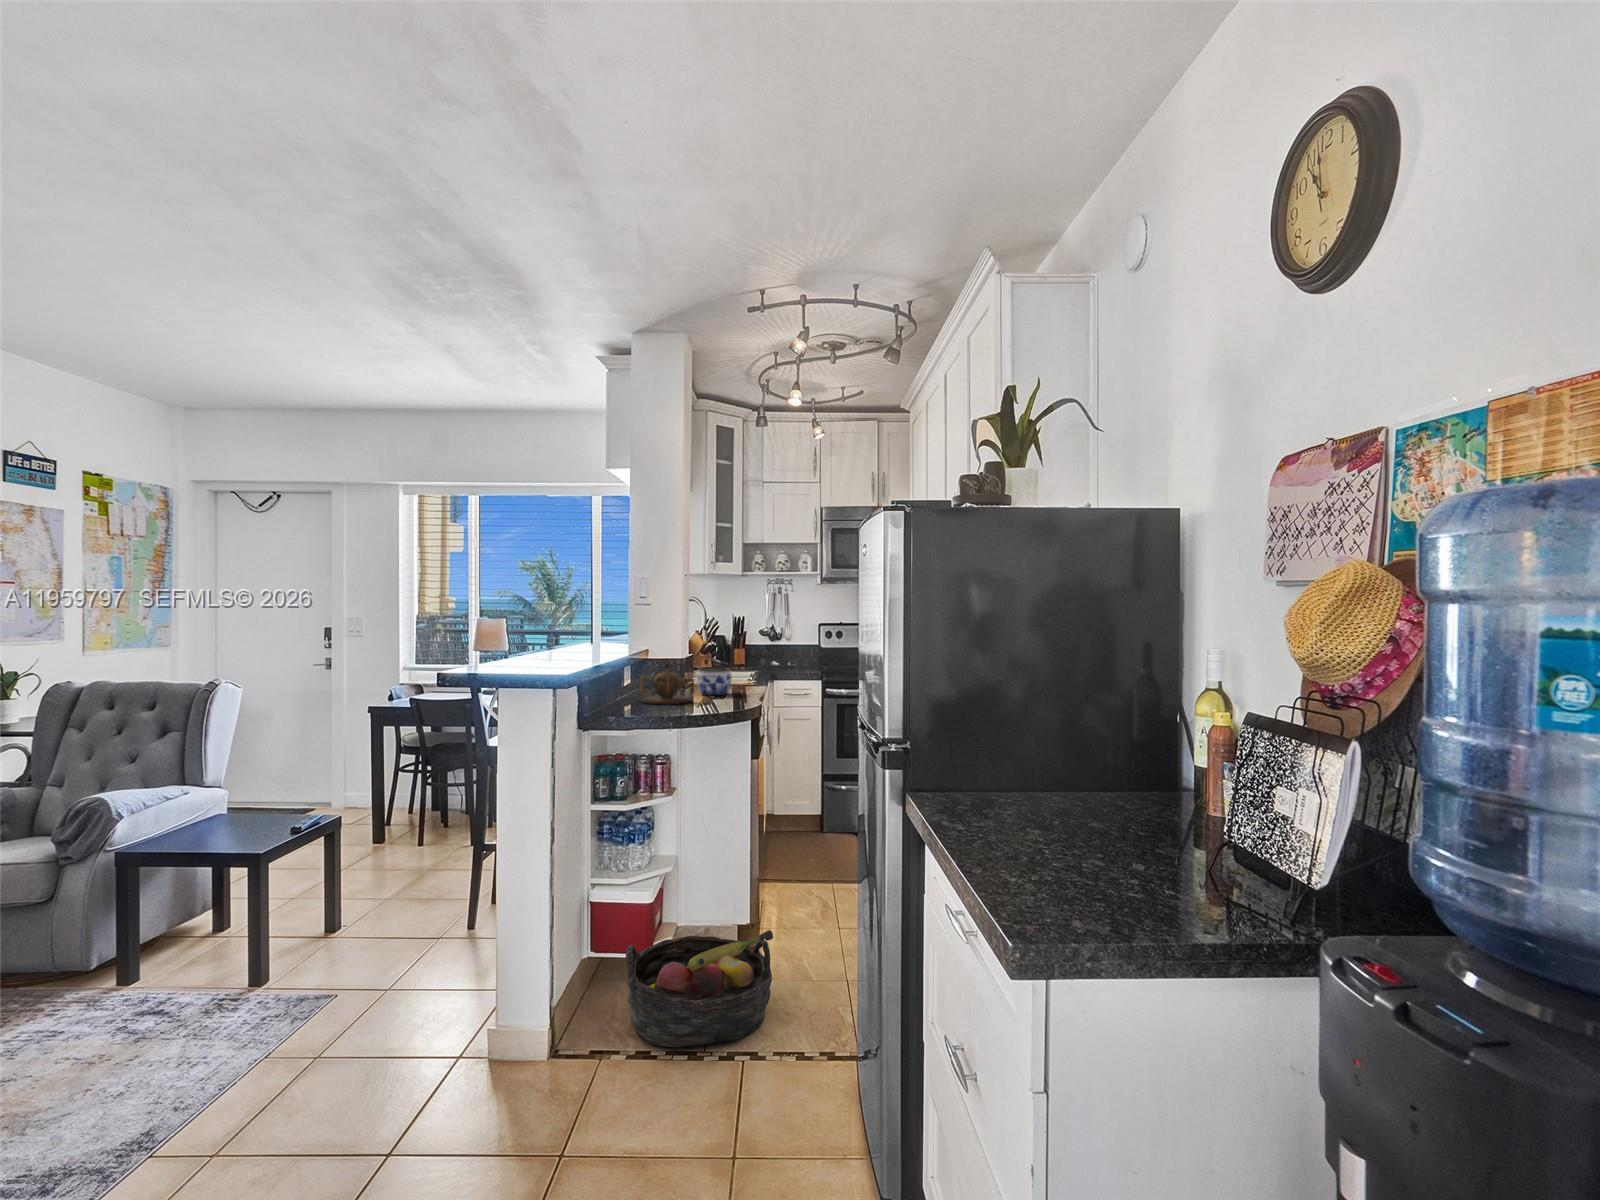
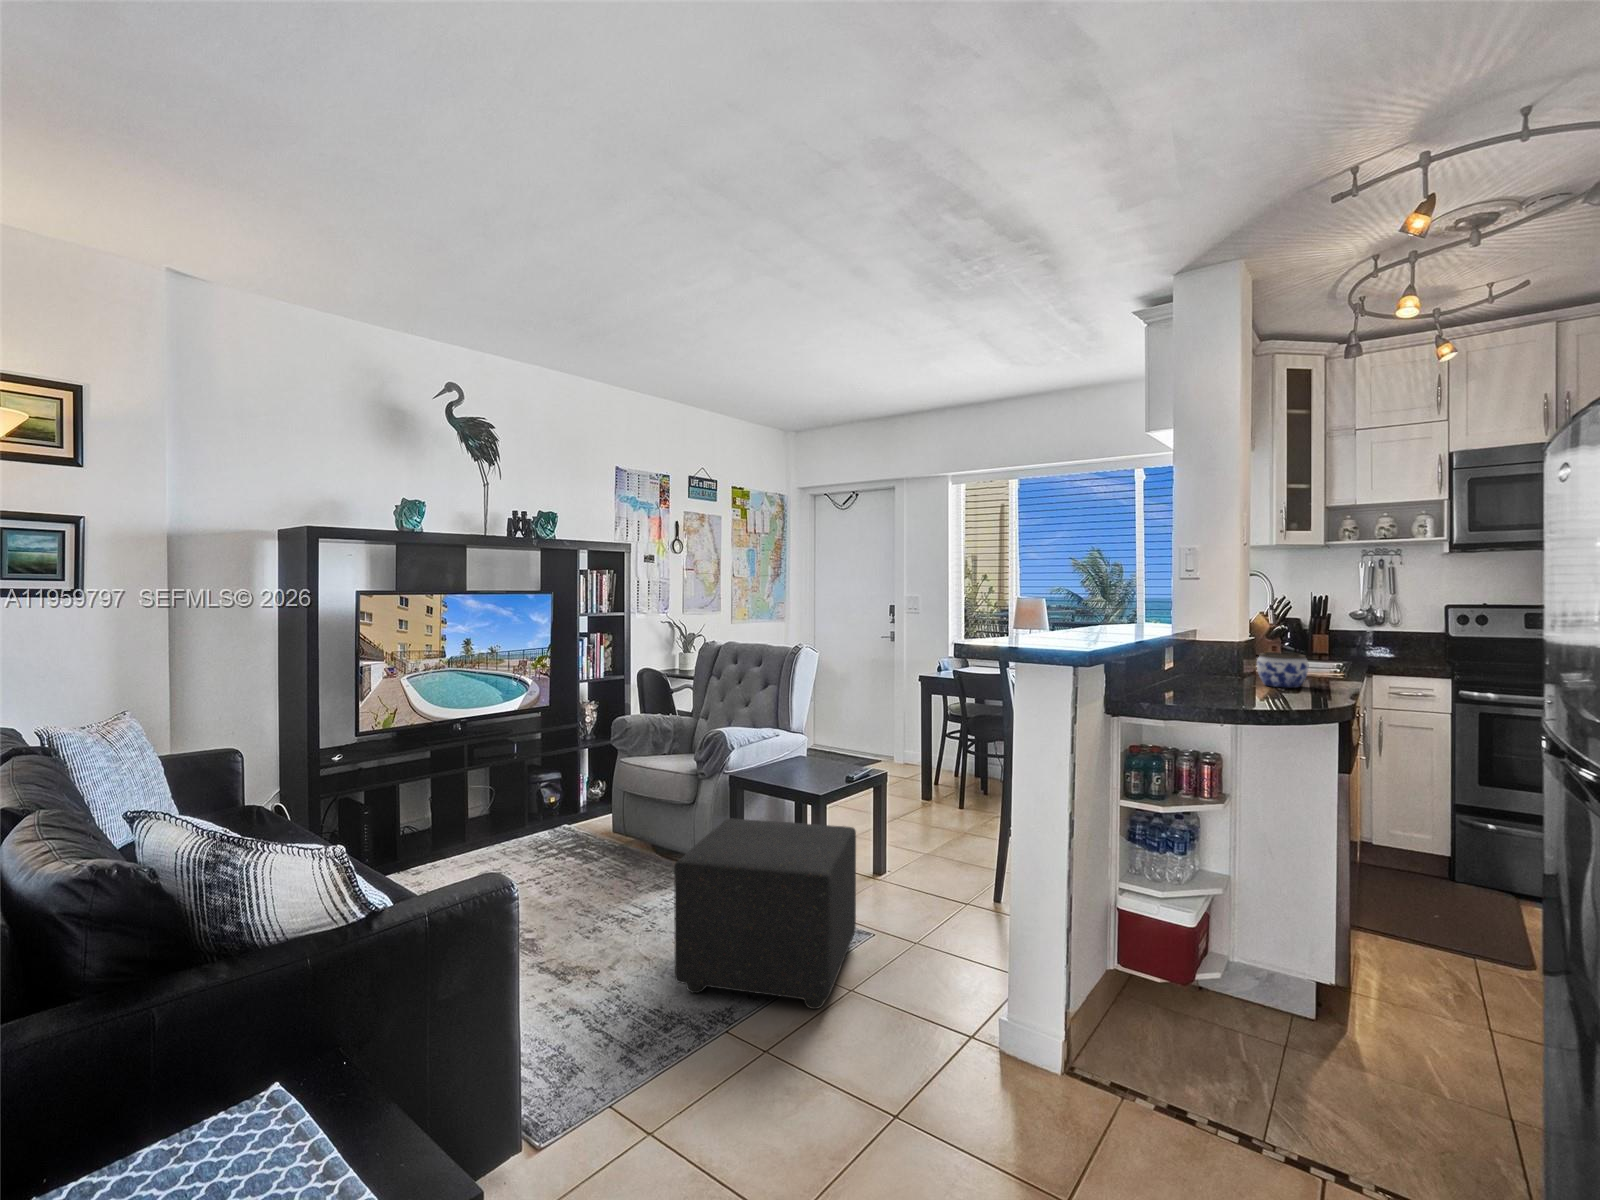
teapot: present [640,664,693,704] -> none [1182,646,1252,694]
ottoman: none [58,883,312,1129] -> present [674,818,856,1009]
basket: present [626,930,773,1047] -> none [1159,969,1372,1136]

